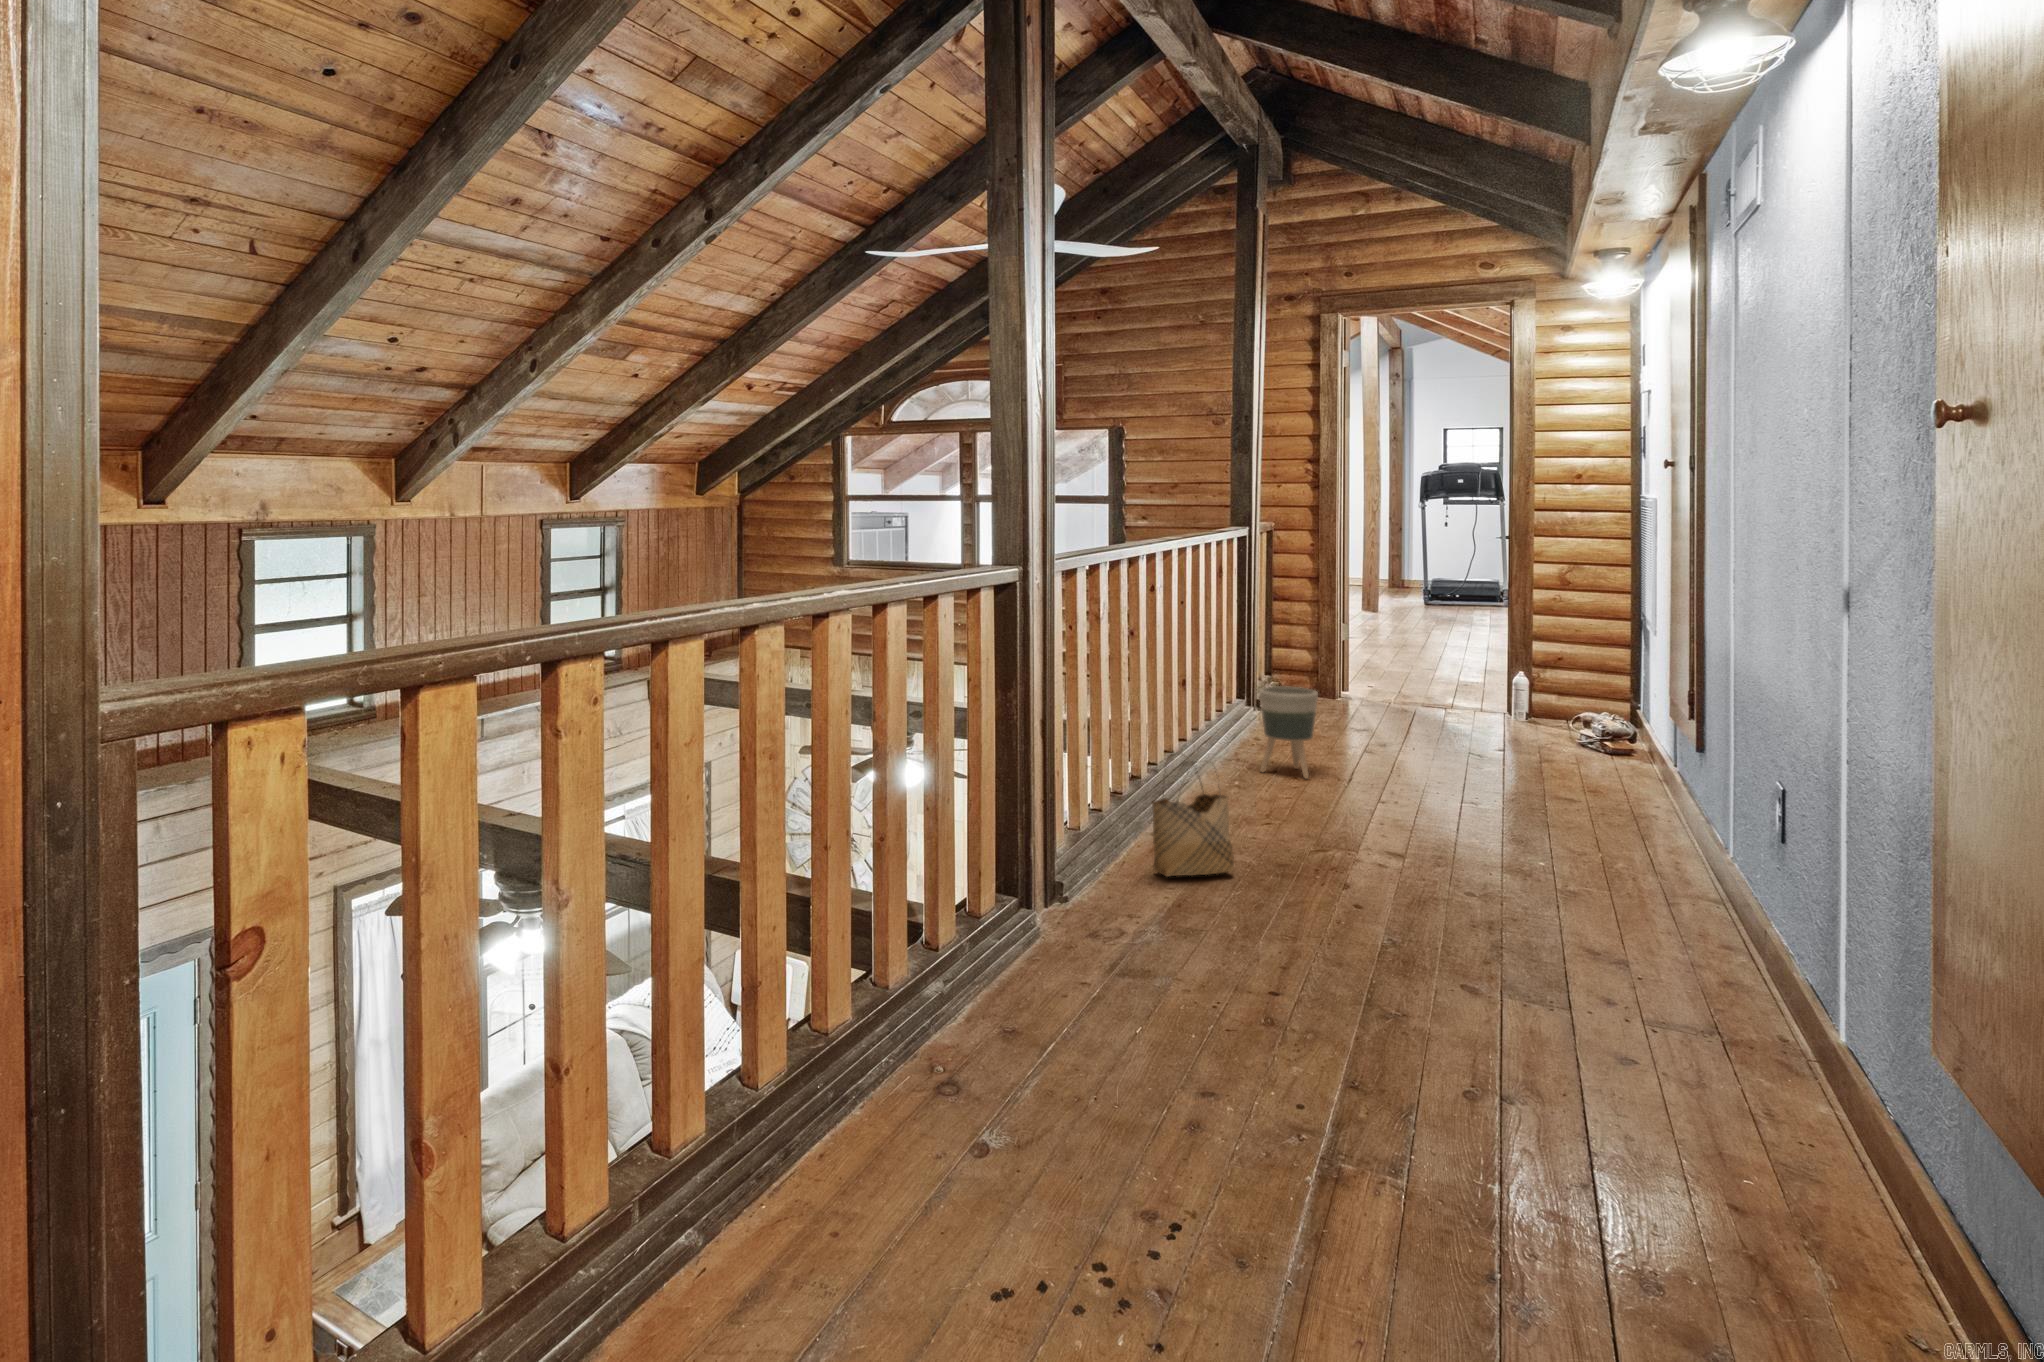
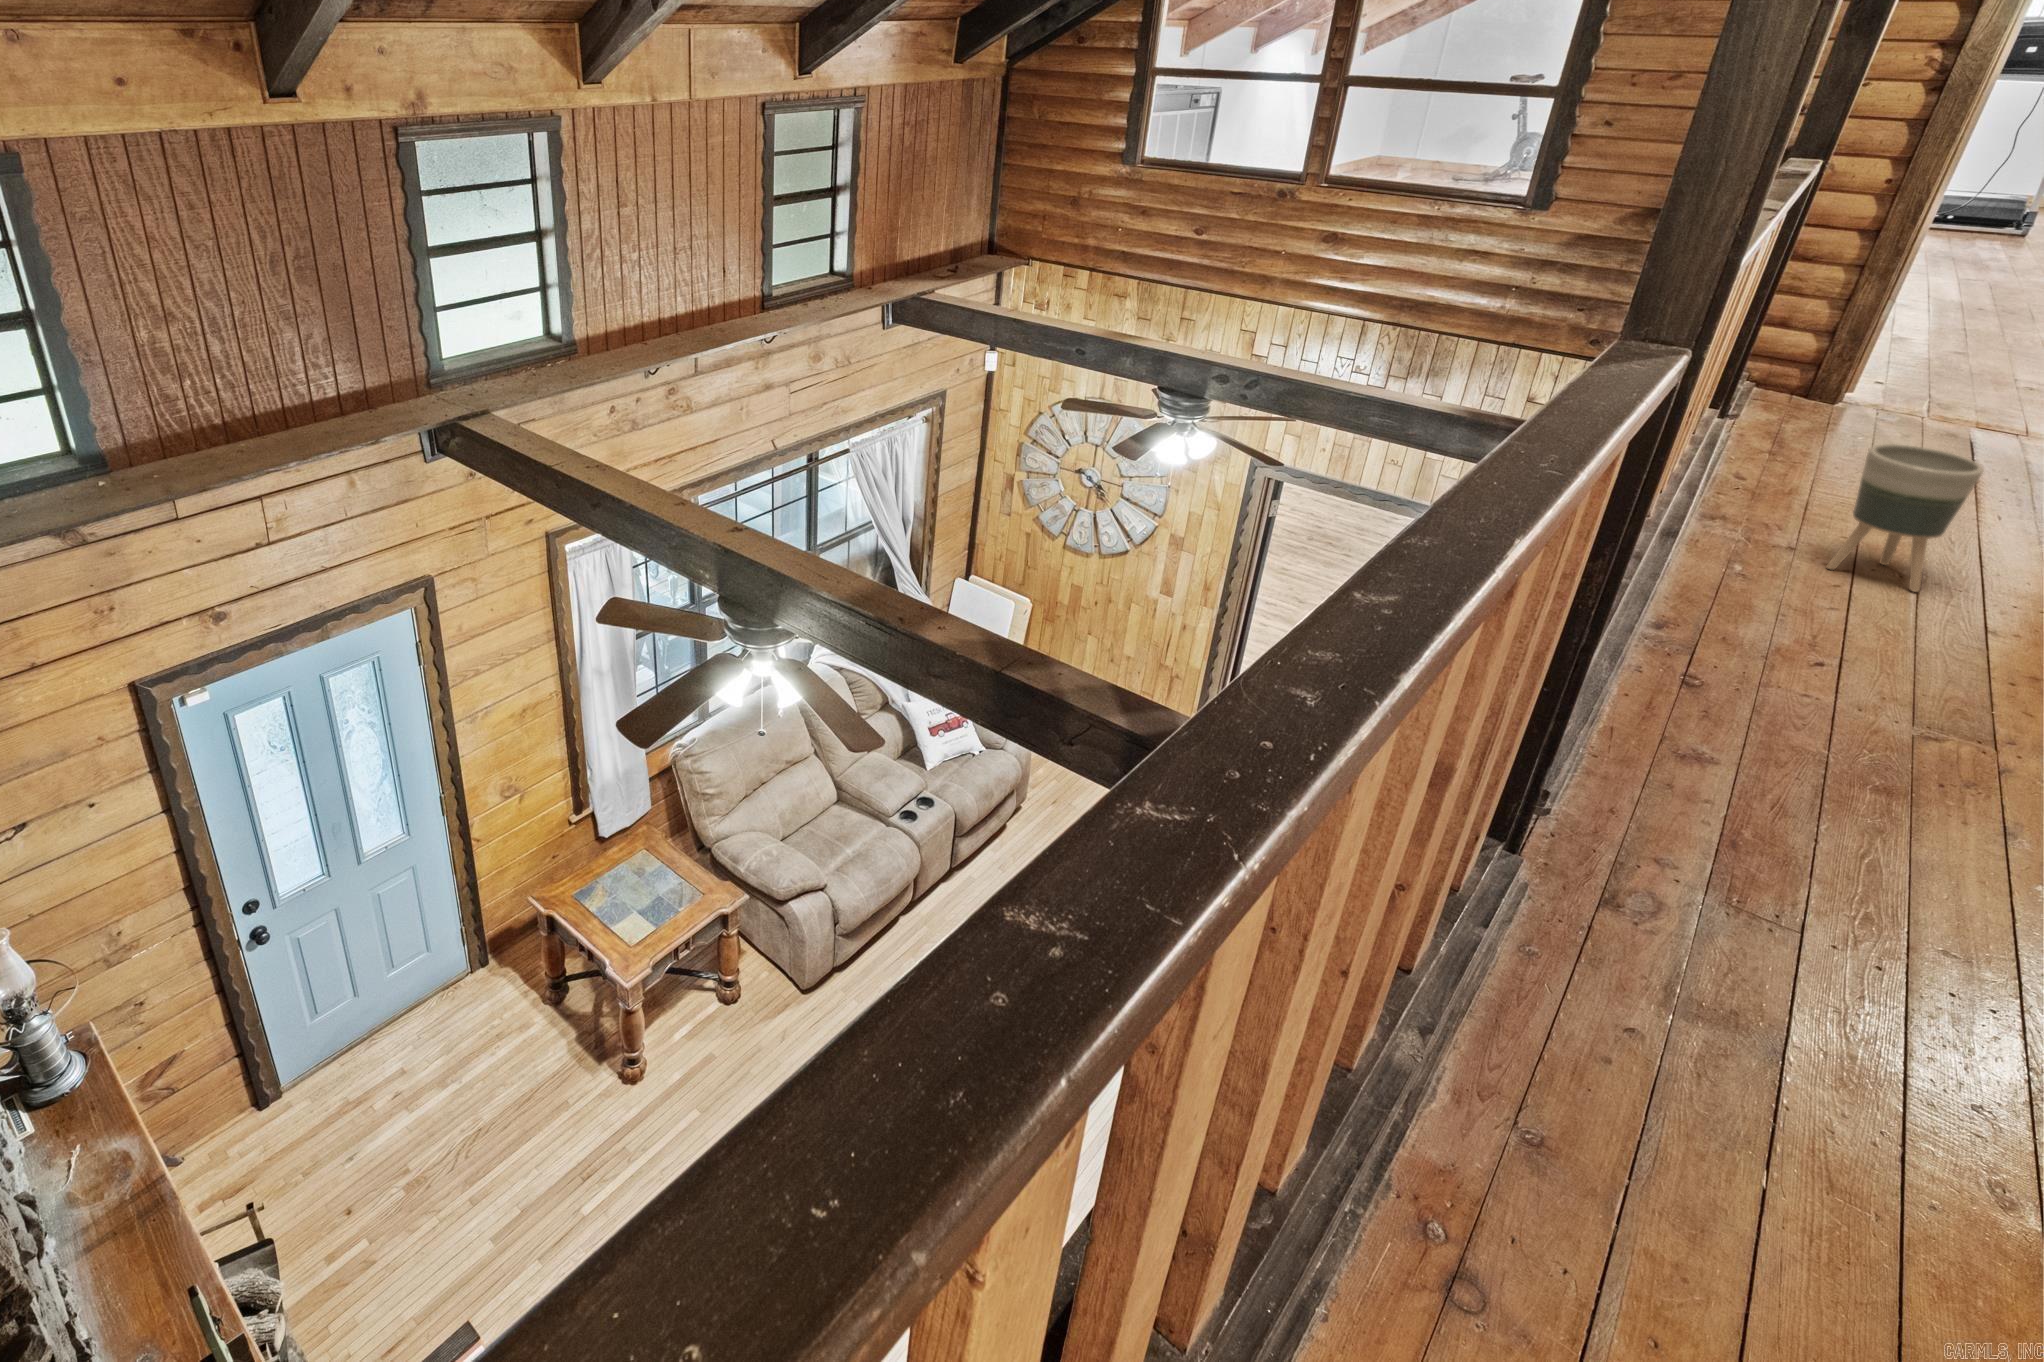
woven basket: present [1152,754,1234,877] -> none [1769,654,1970,855]

